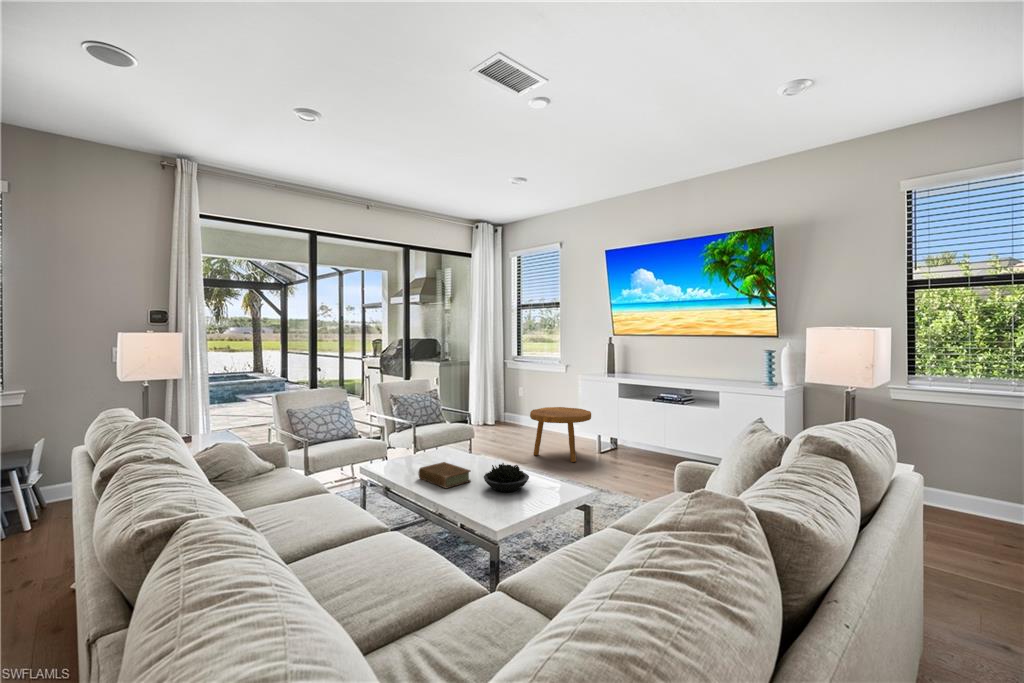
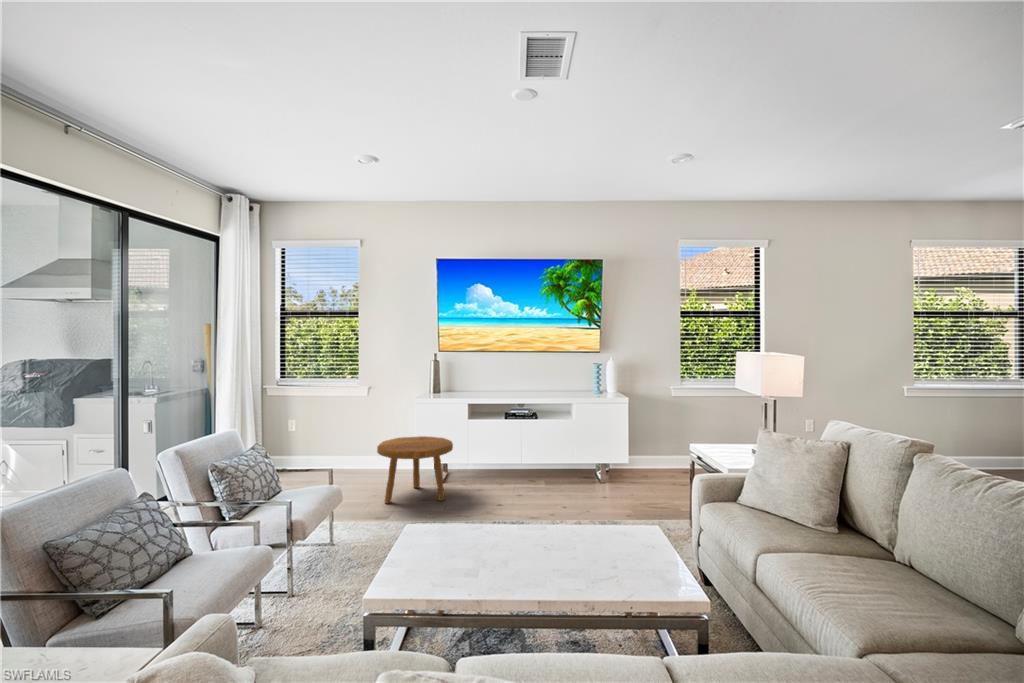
book: present [418,462,471,488] -> none [485,544,555,584]
succulent plant: present [484,463,529,492] -> none [567,517,628,559]

